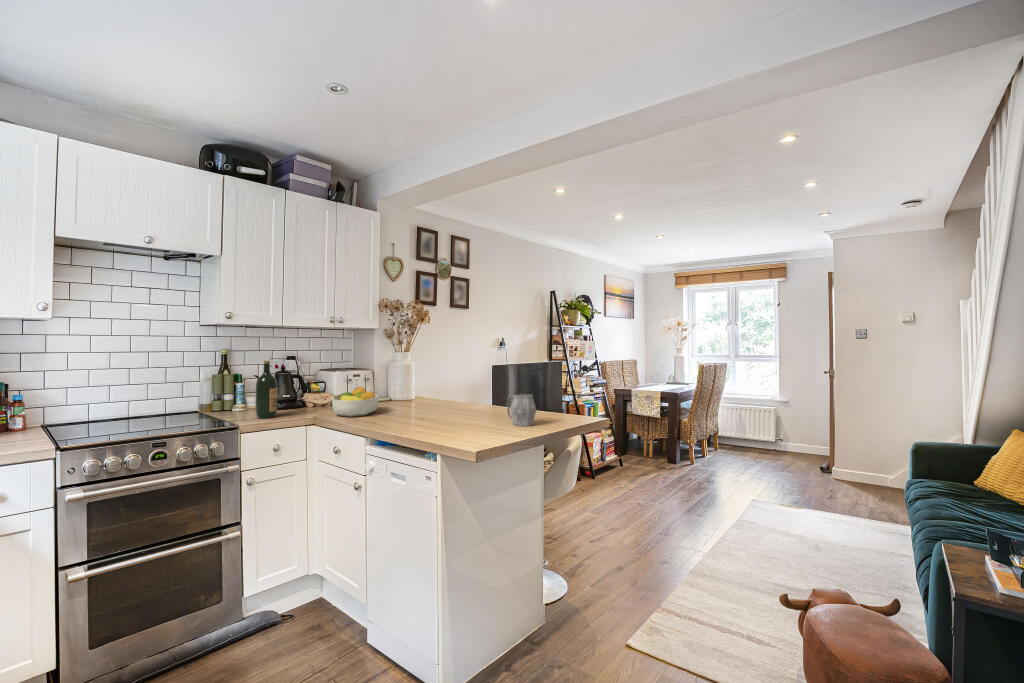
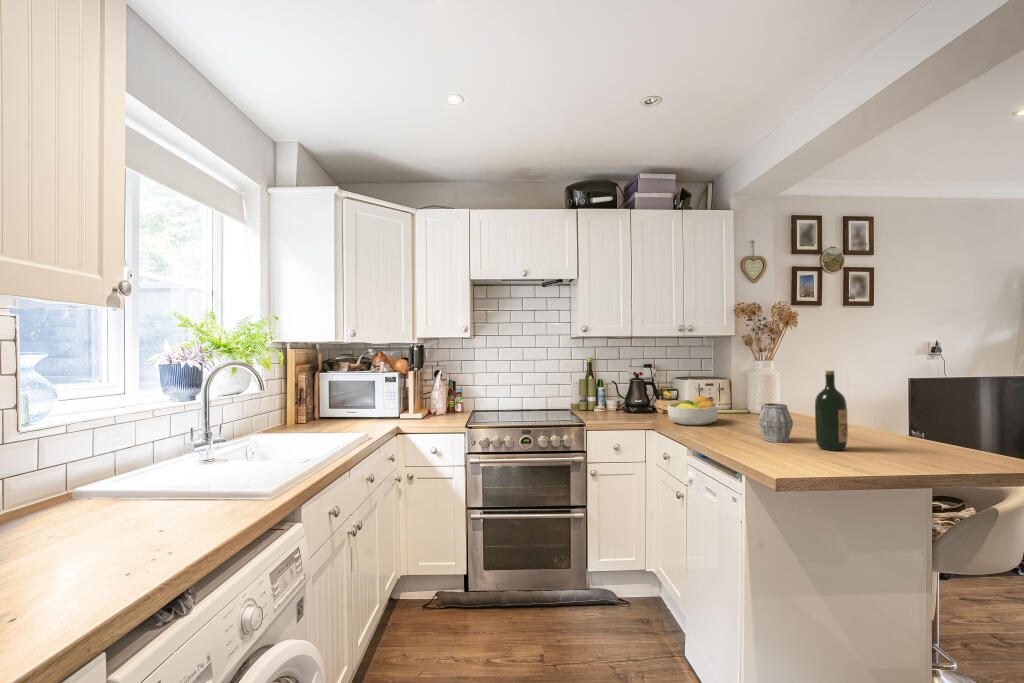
wine bottle: present [256,361,277,418] -> present [815,371,848,451]
mug: present [507,393,536,426] -> present [758,403,793,442]

